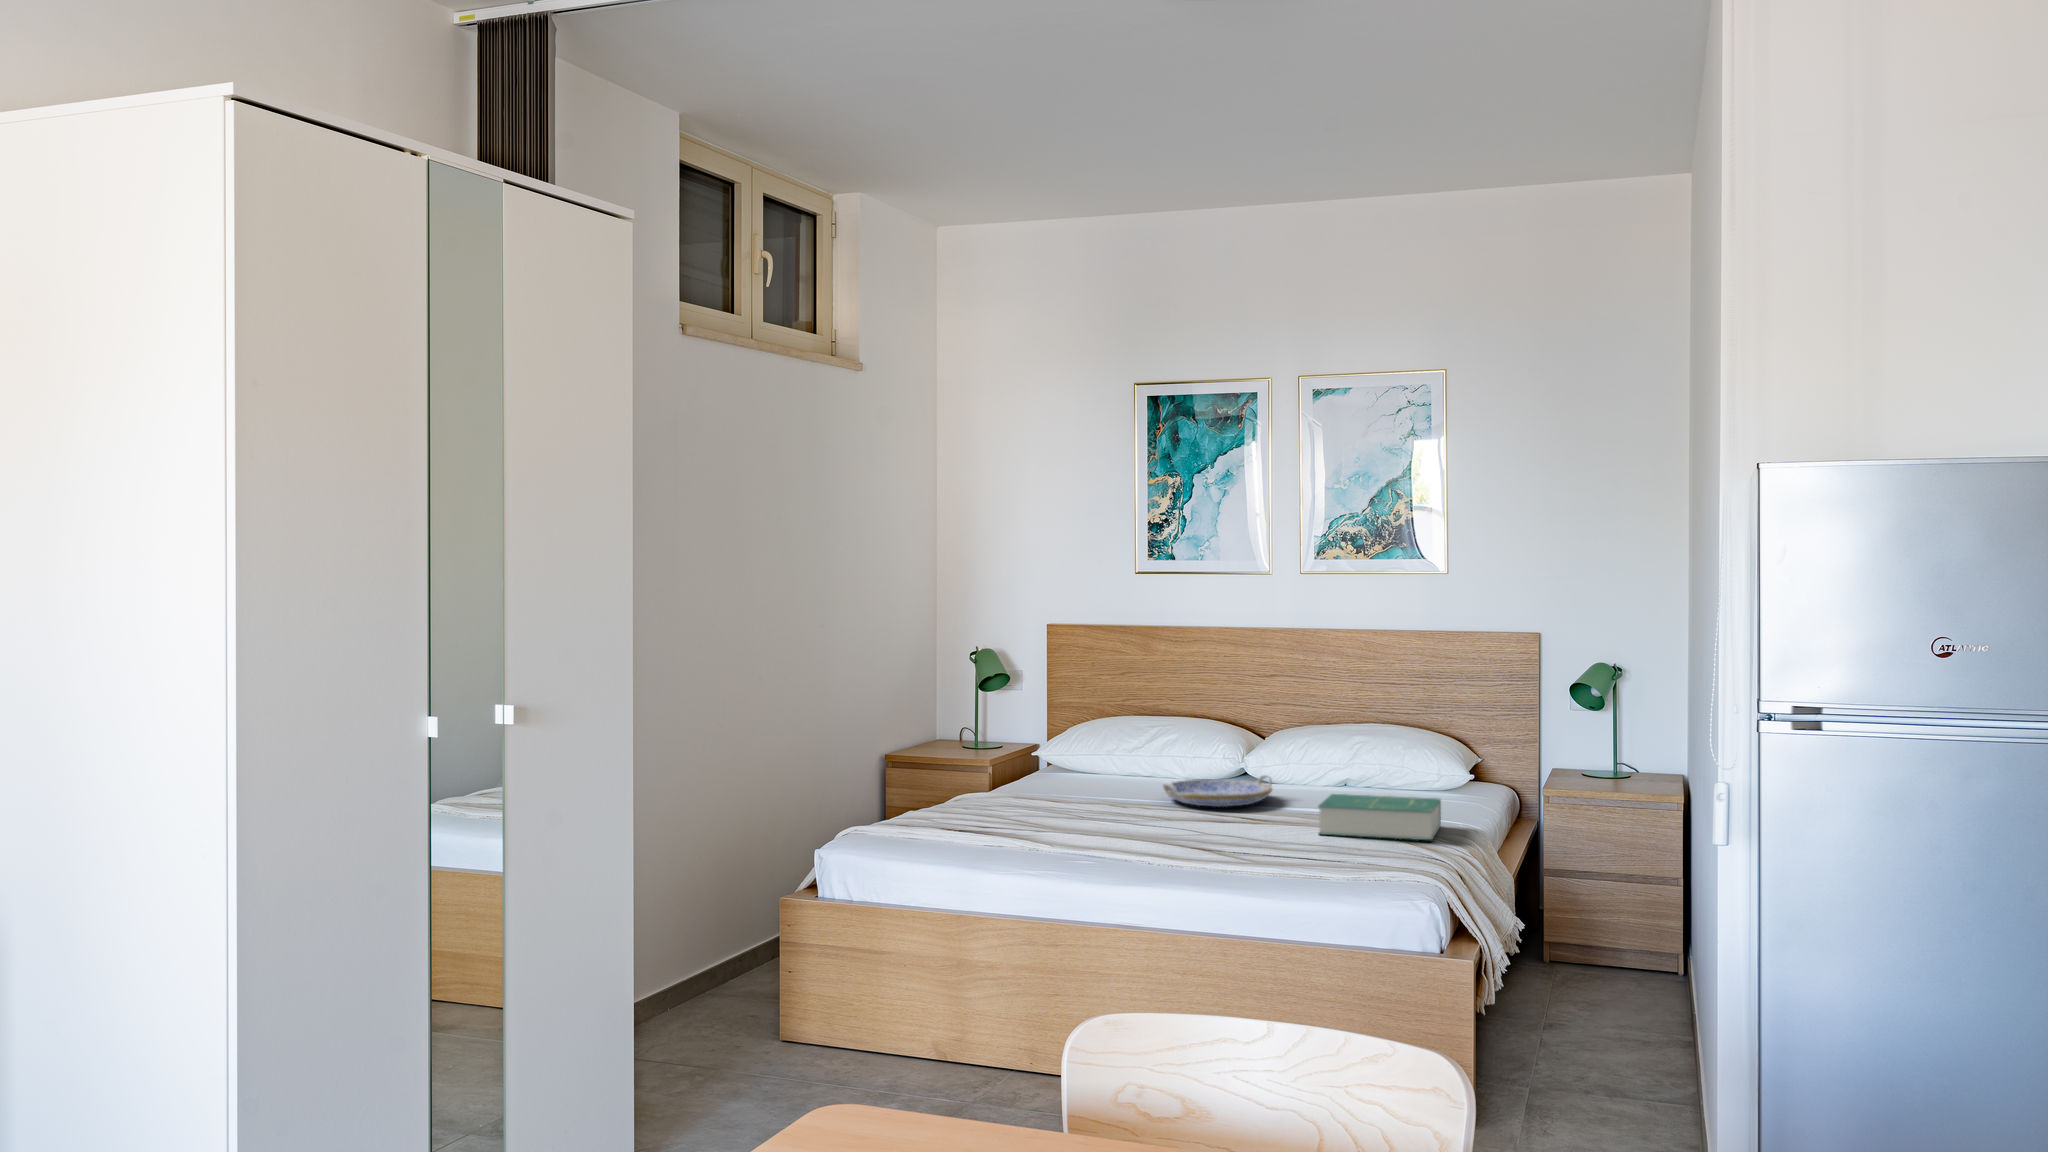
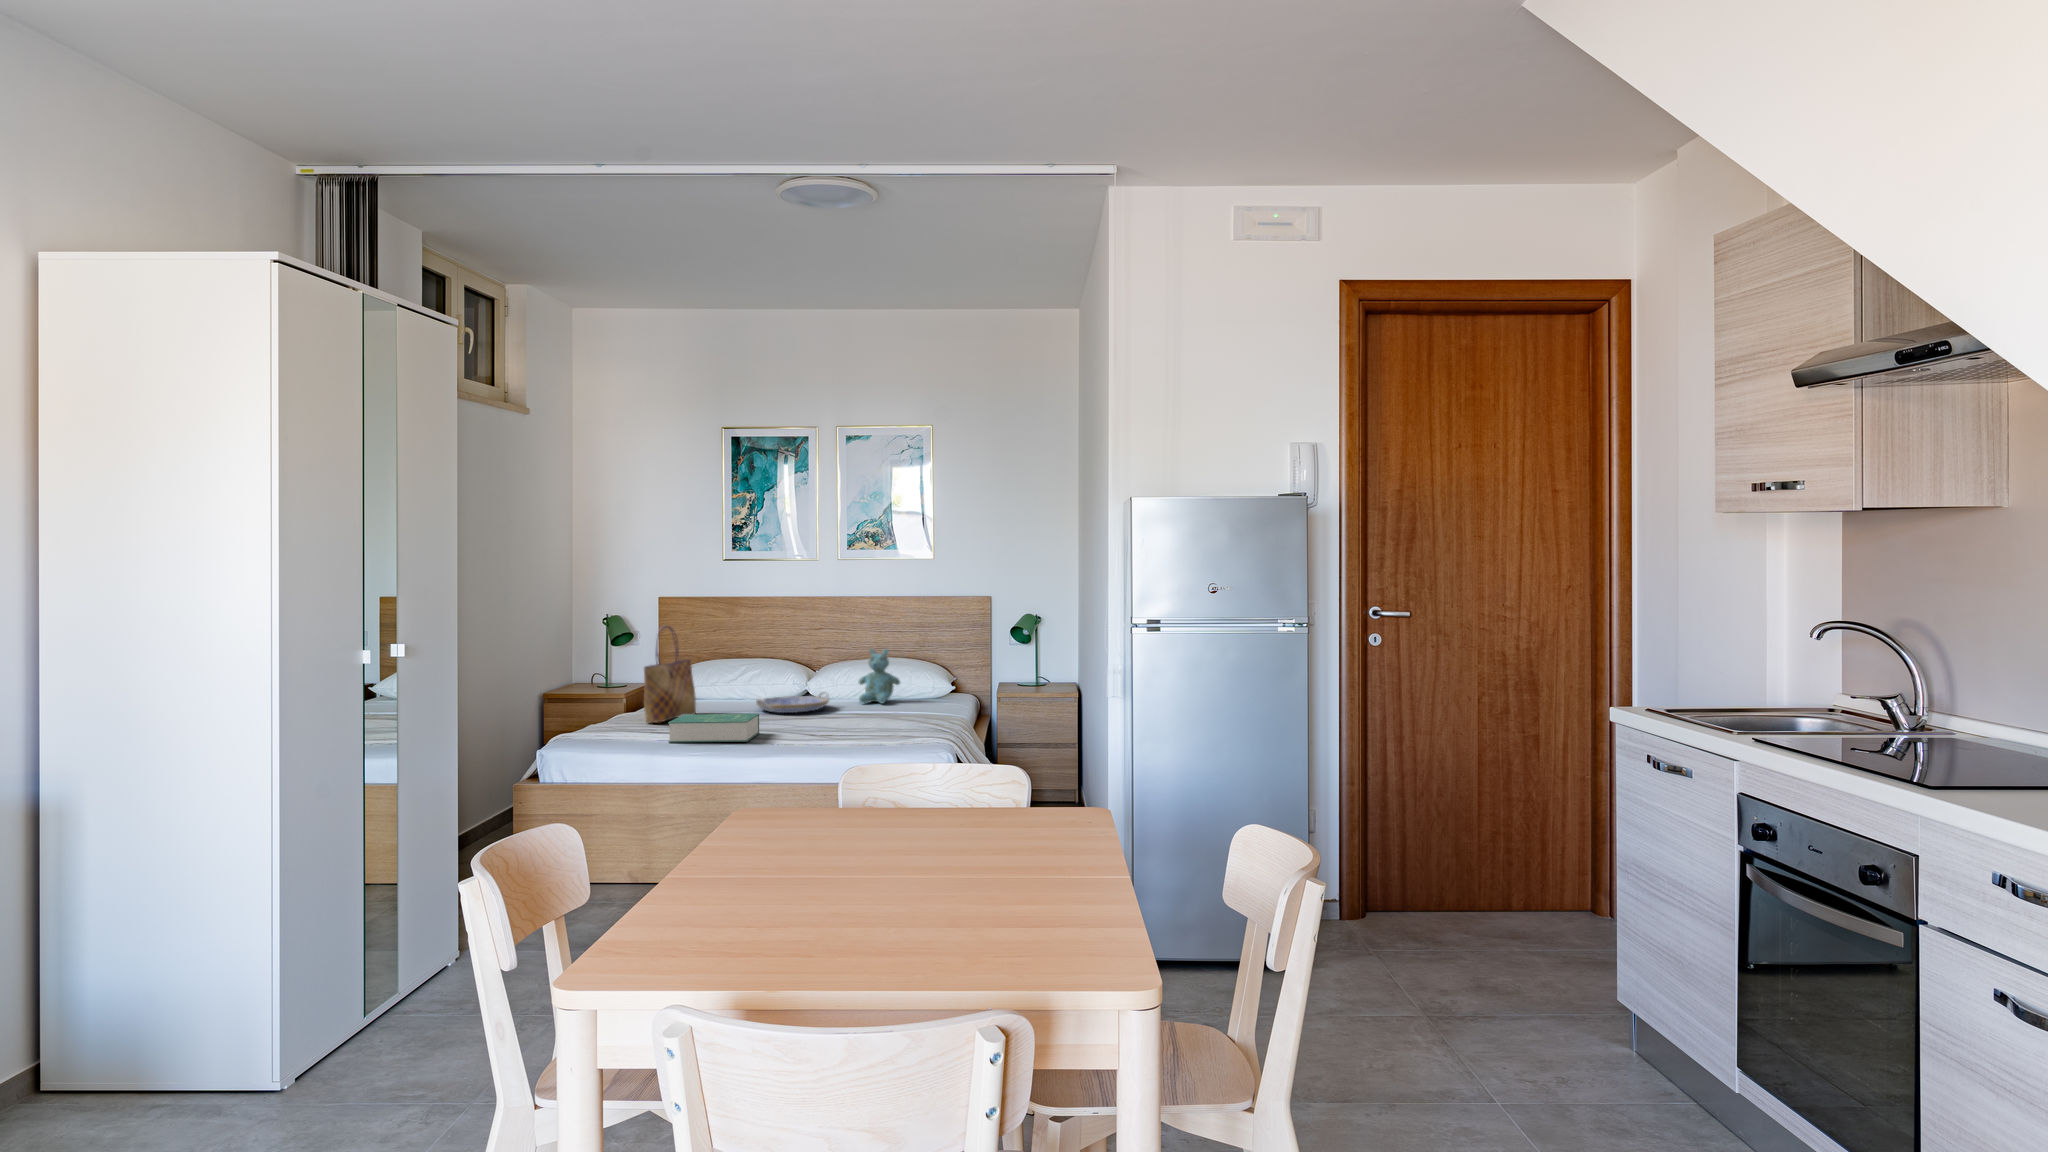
tote bag: none [999,671,1077,813] -> present [644,626,696,723]
stuffed bear: none [1320,712,1386,798] -> present [858,649,900,704]
book: present [1318,794,1441,840] -> present [668,714,759,742]

